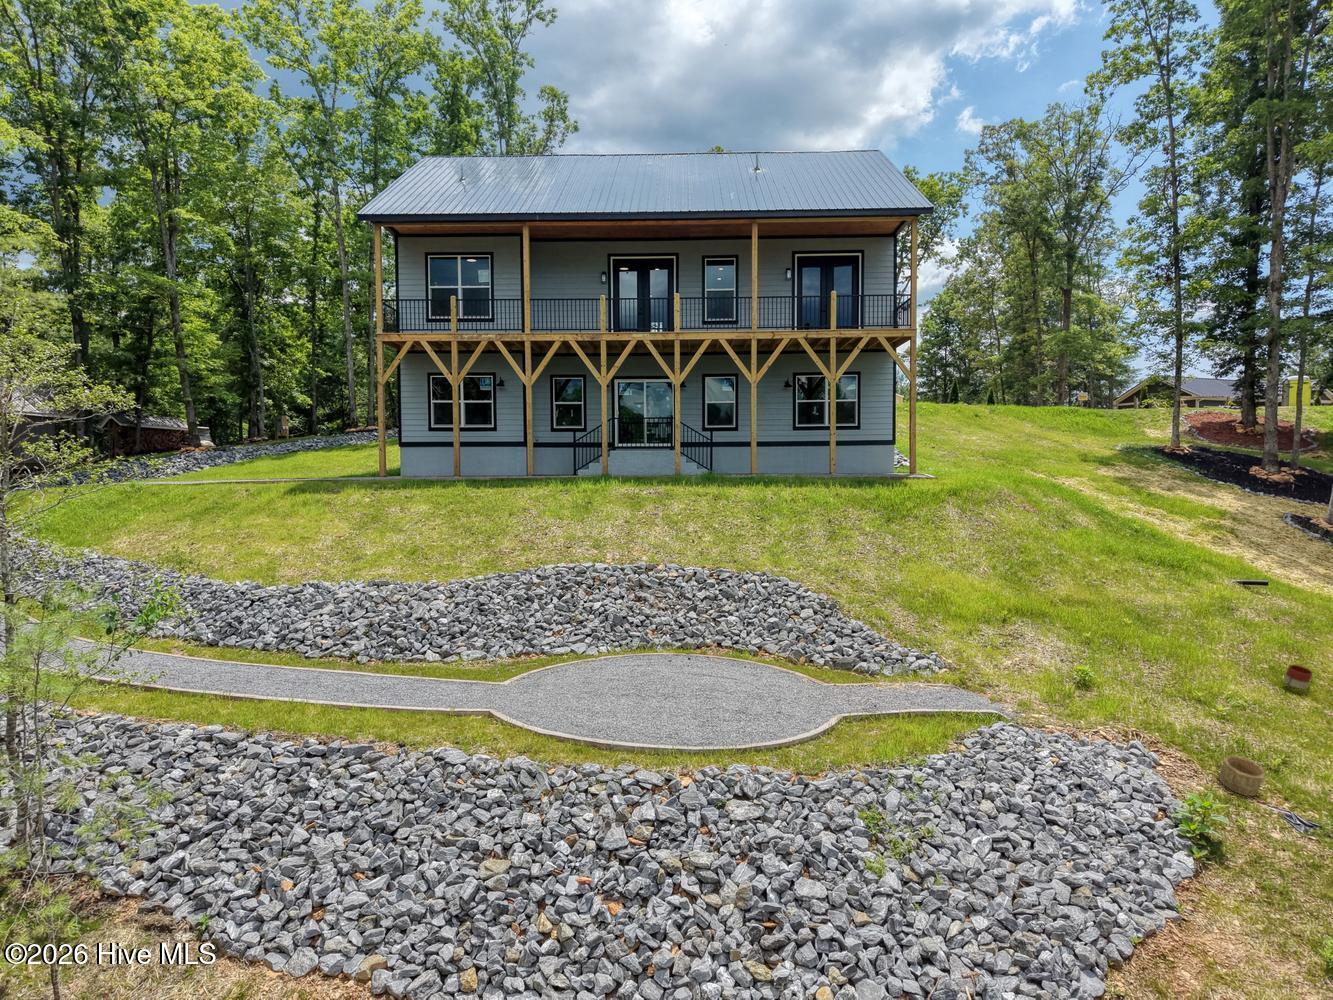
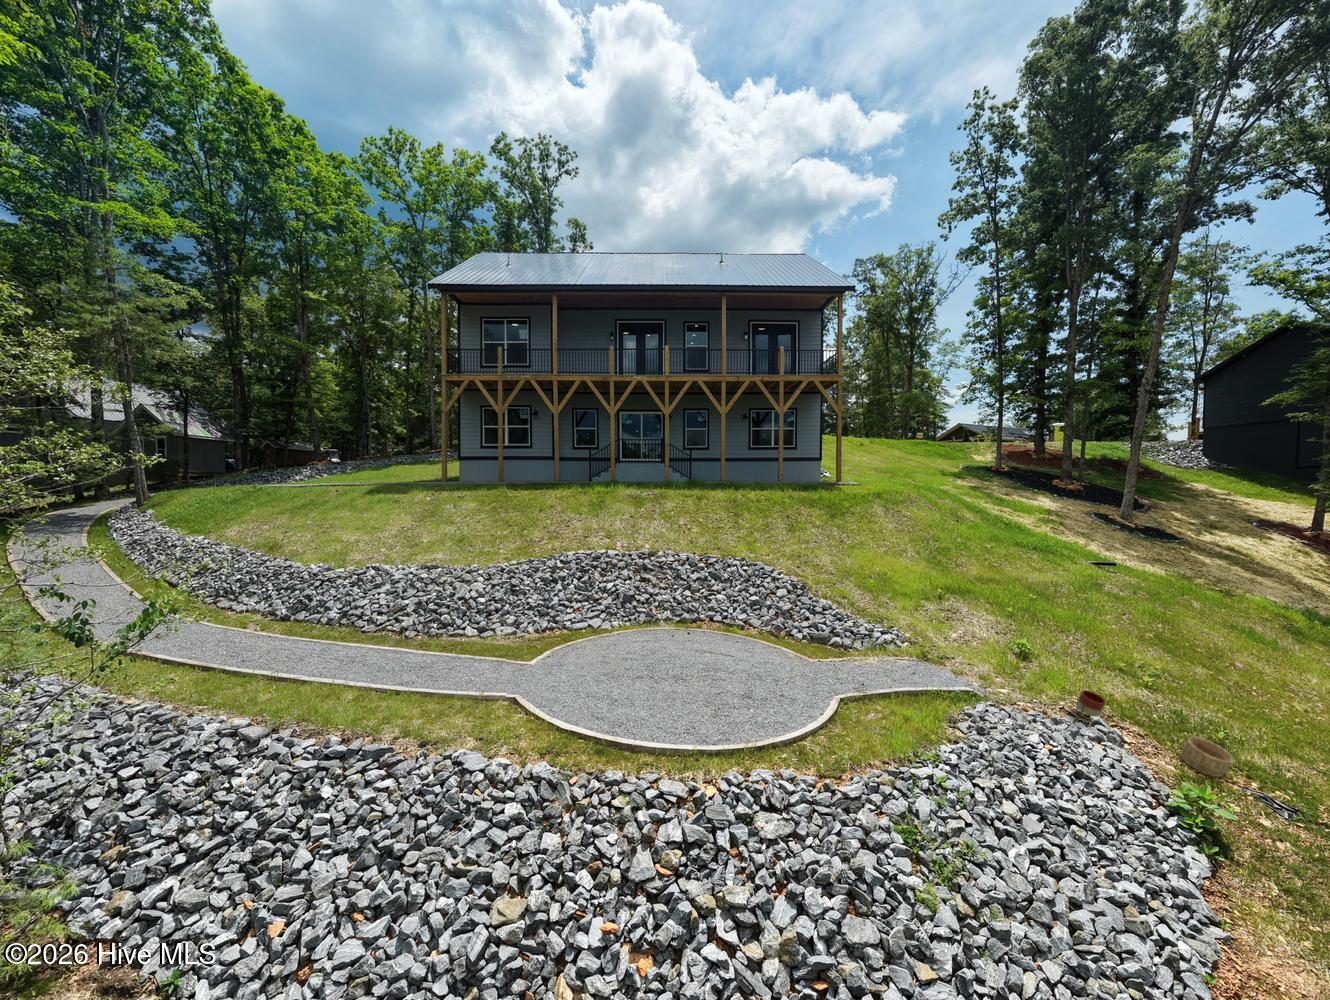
planter: present [1284,665,1313,689] -> present [1076,690,1106,722]

